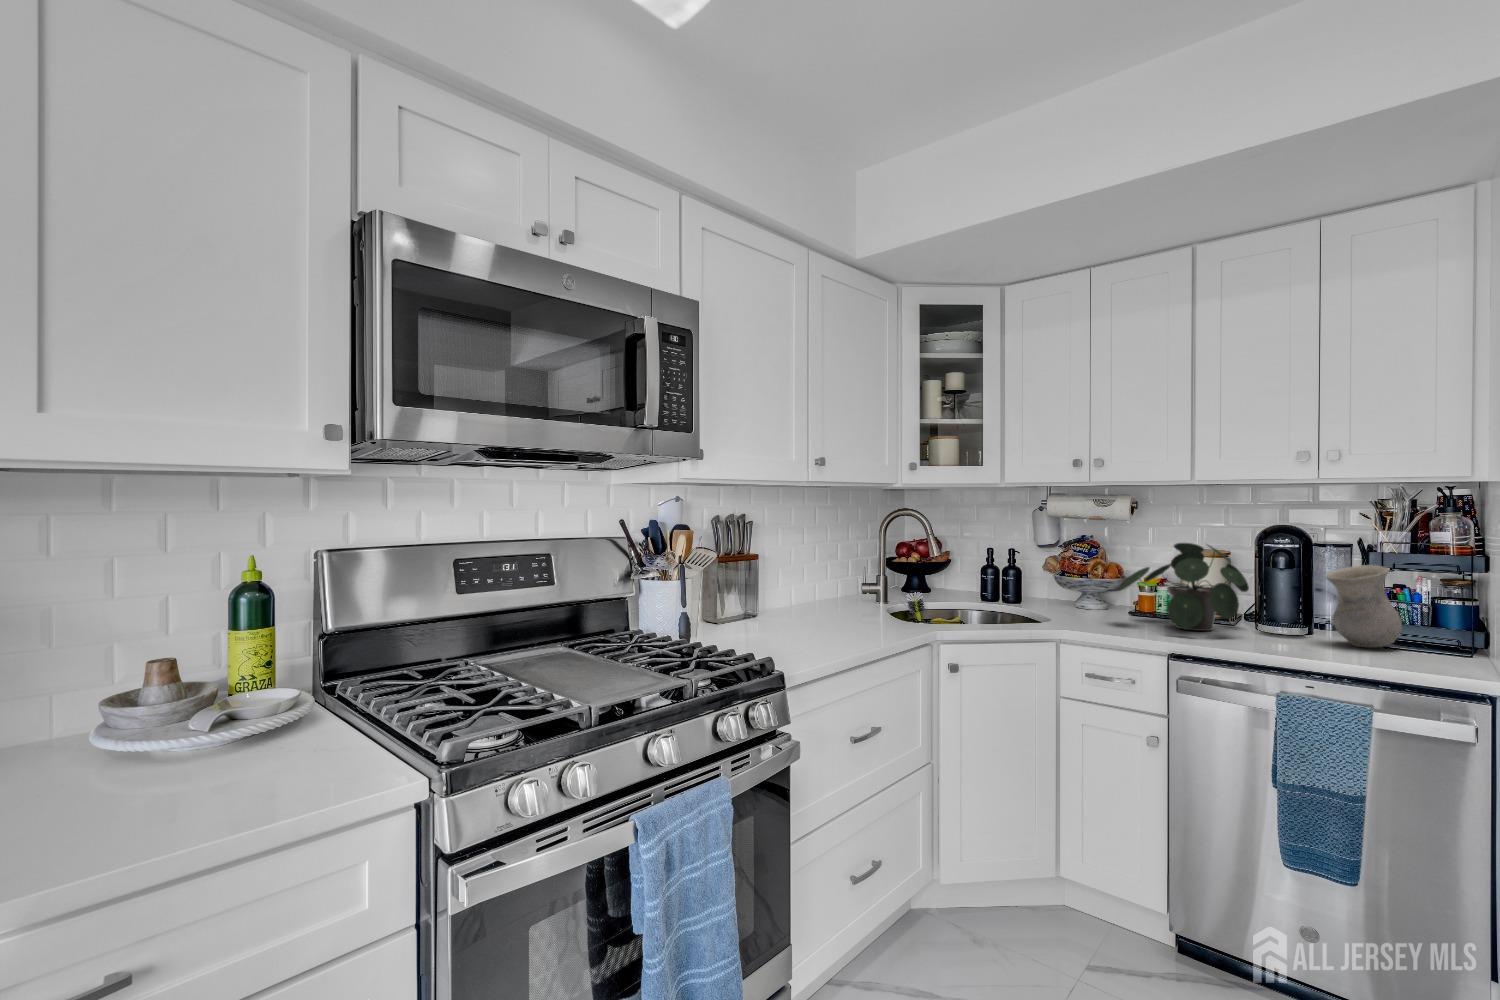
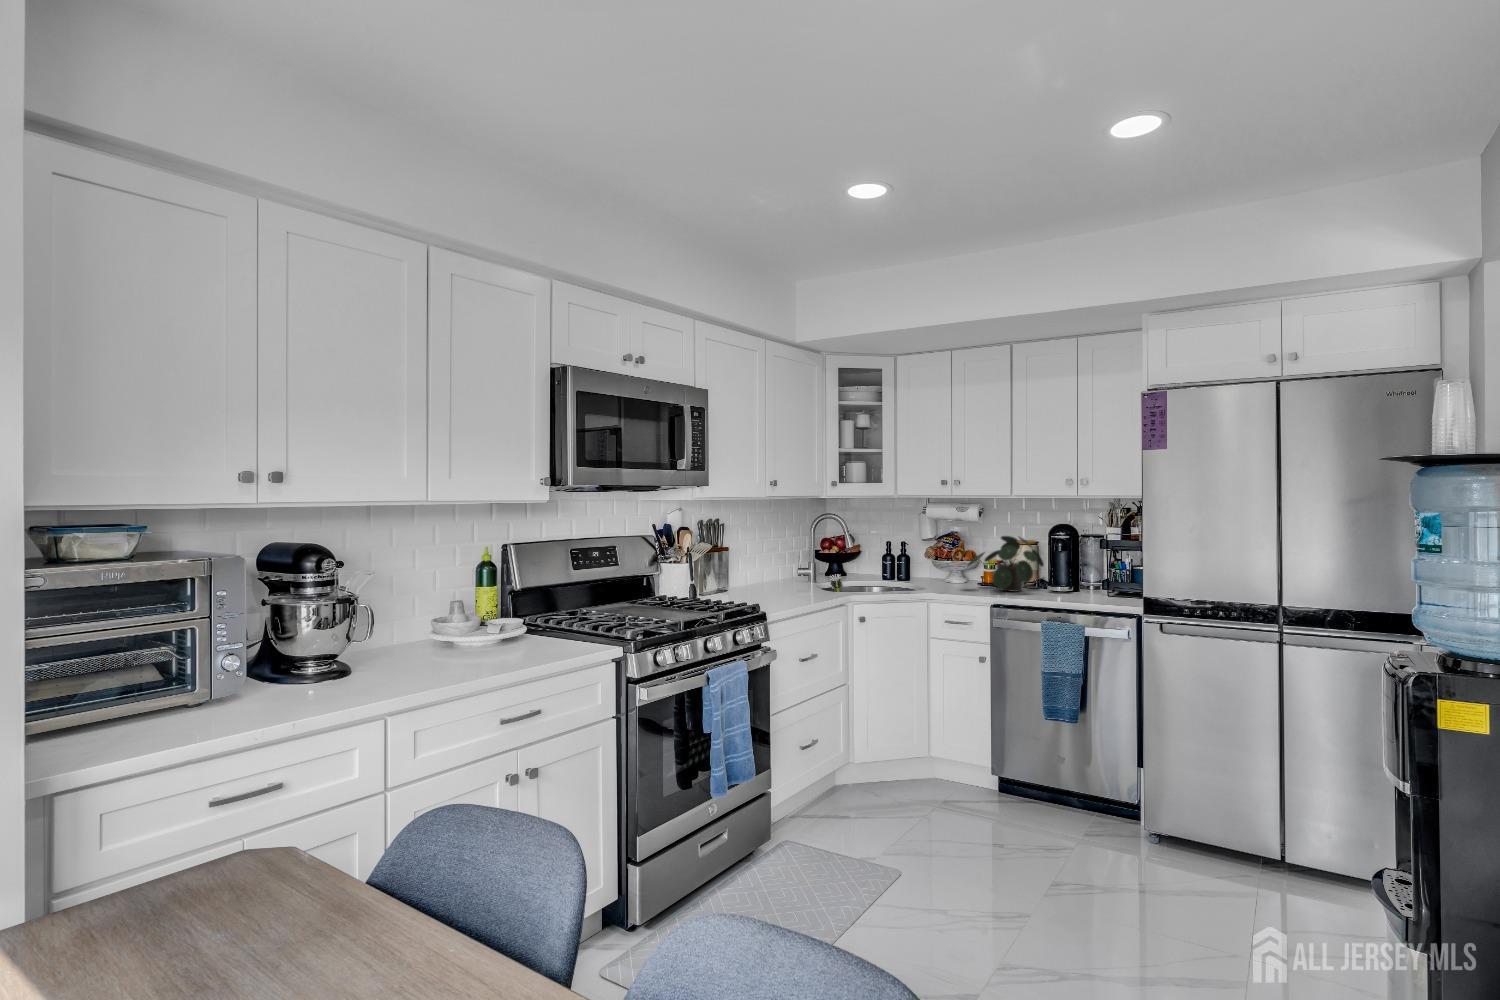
vase: present [1325,565,1402,647] -> none [1078,548,1117,596]

